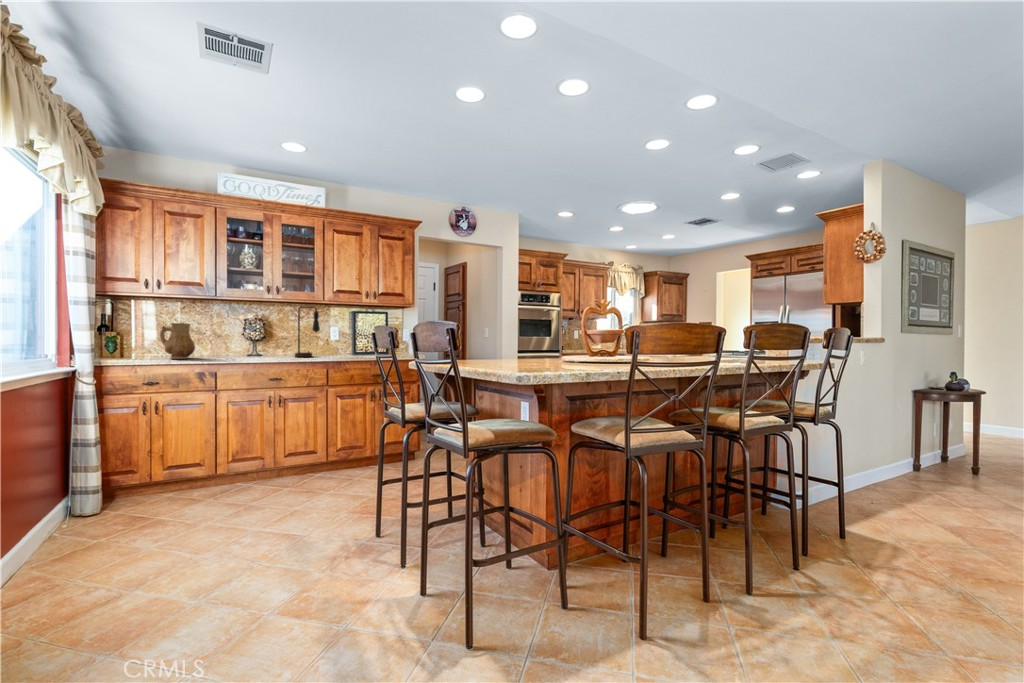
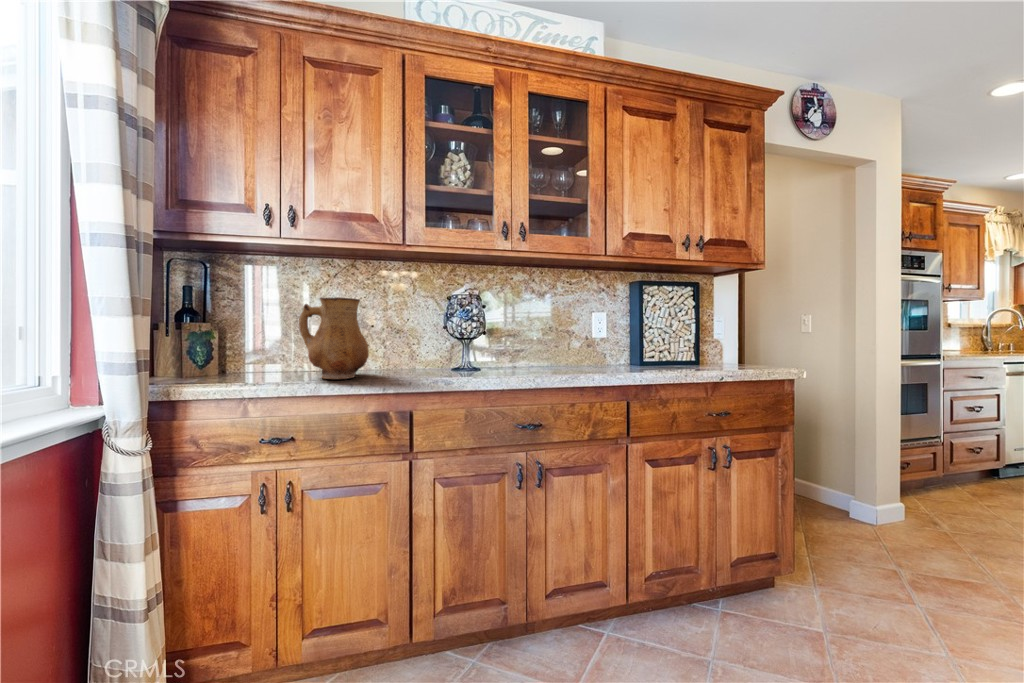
table lamp: present [295,307,320,357] -> none [556,264,608,374]

